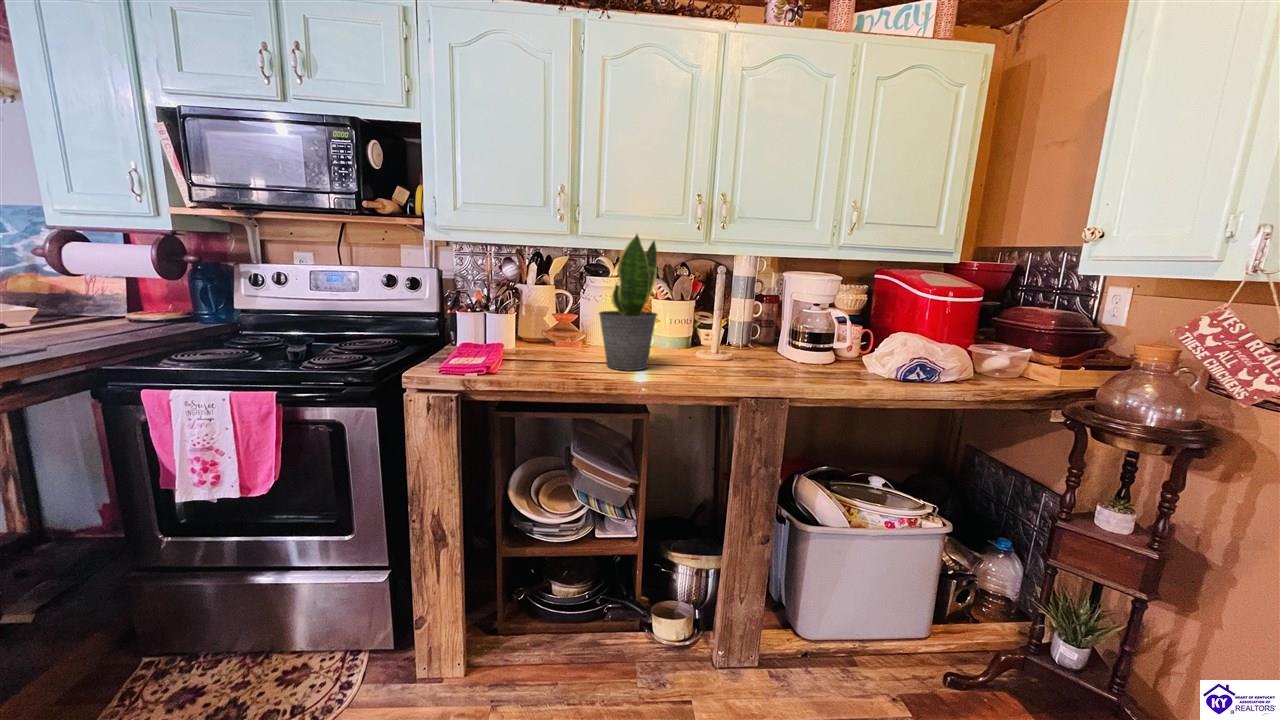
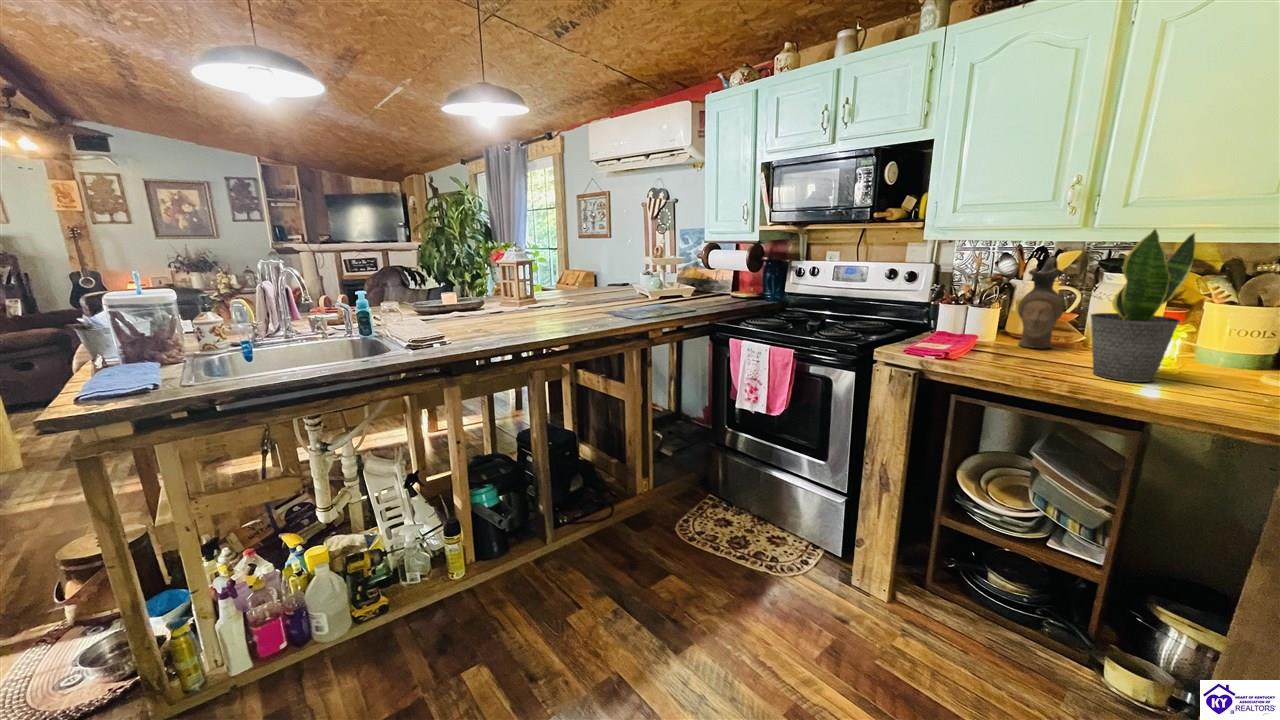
ceramic pitcher: none [531,261,568,350] -> present [1018,257,1064,348]

